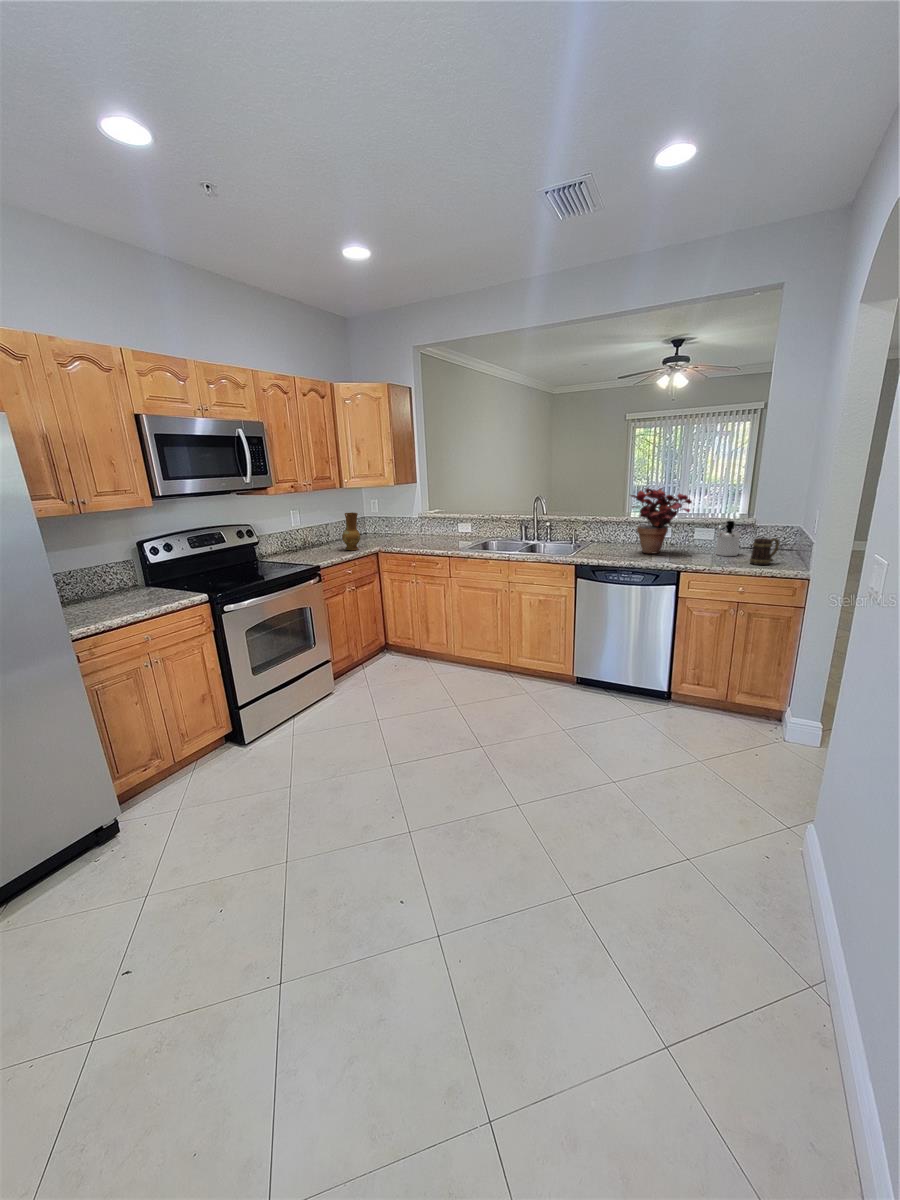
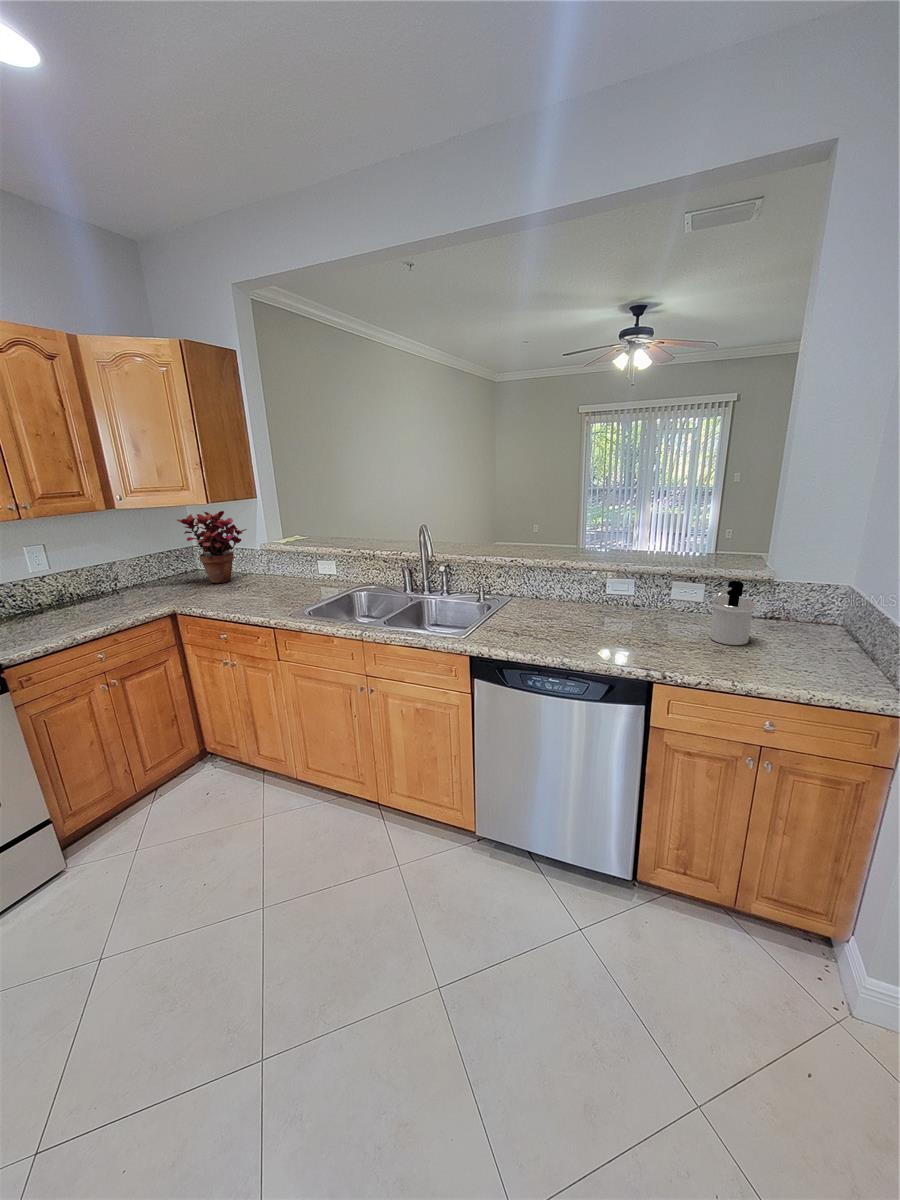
potted plant: present [631,488,692,553] -> present [177,511,247,583]
ceramic jug: present [342,512,360,550] -> none [107,551,142,613]
mug: present [750,538,779,565] -> none [779,626,837,681]

